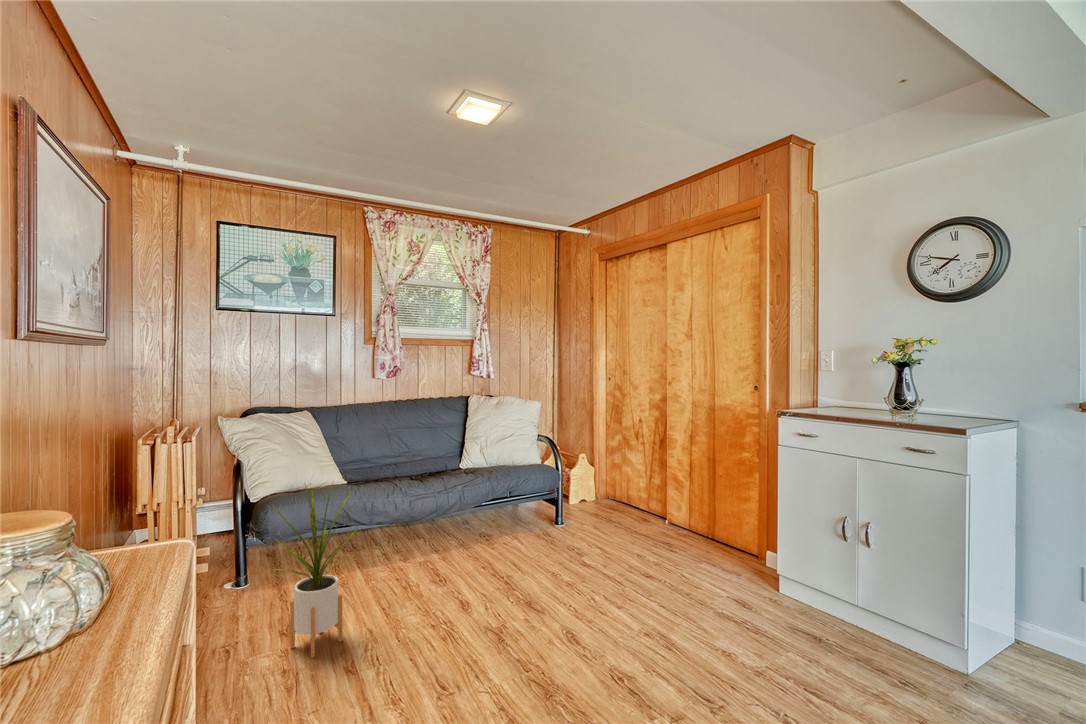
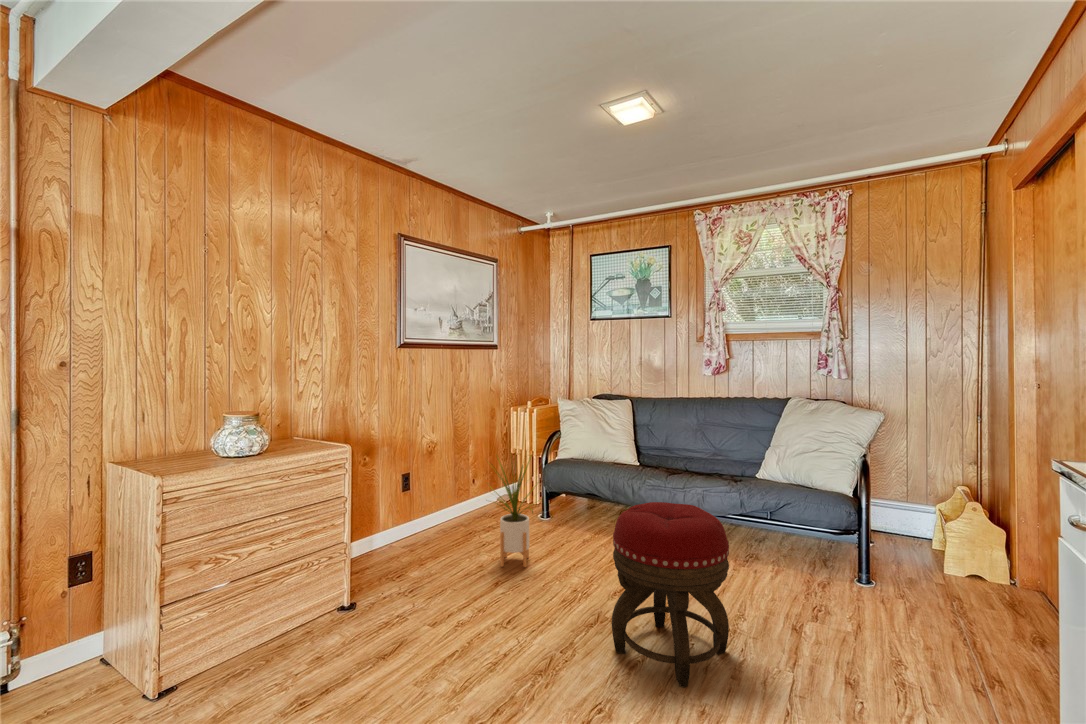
footstool: none [524,488,622,641] -> present [612,502,729,686]

